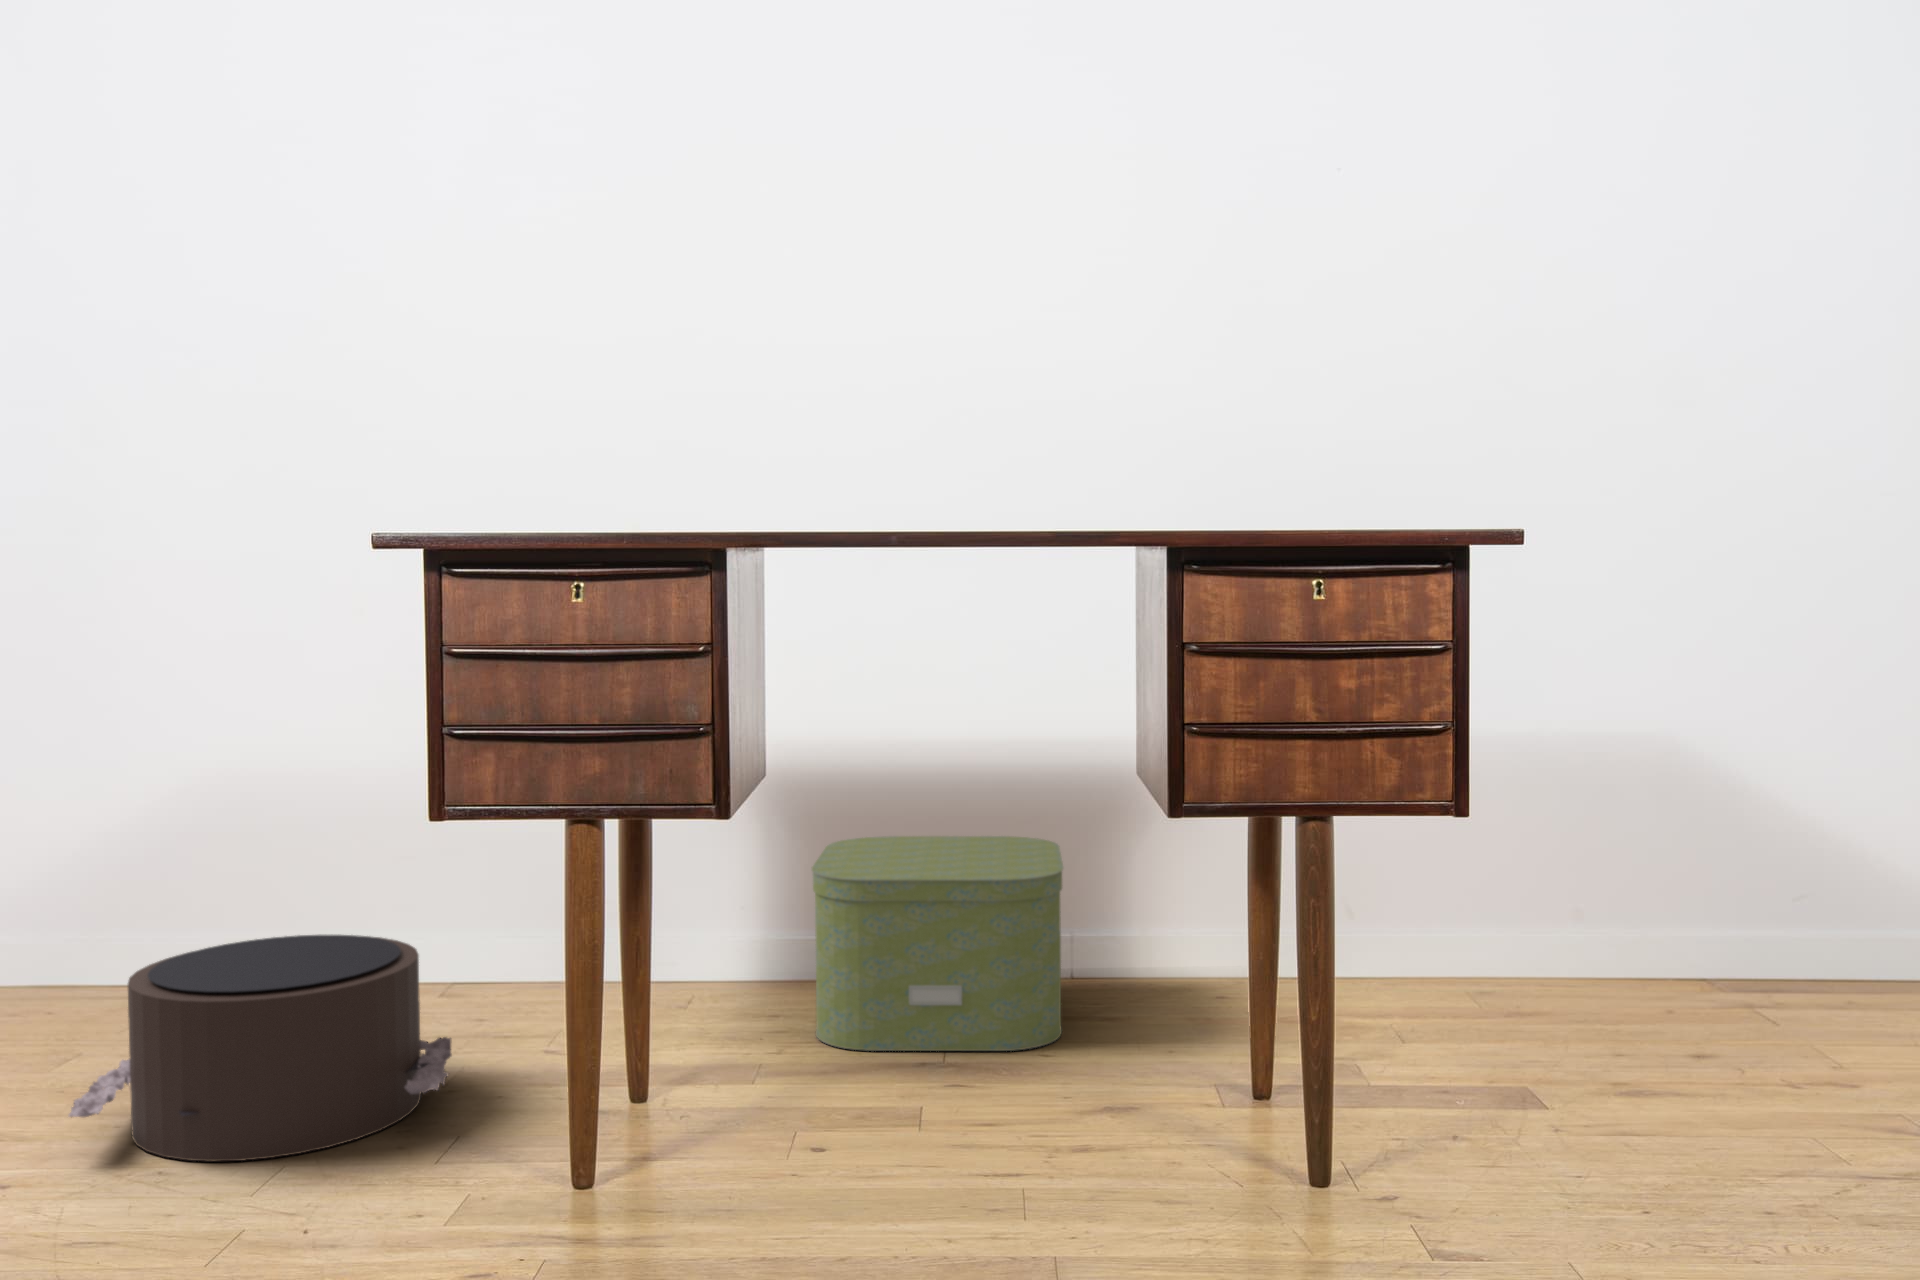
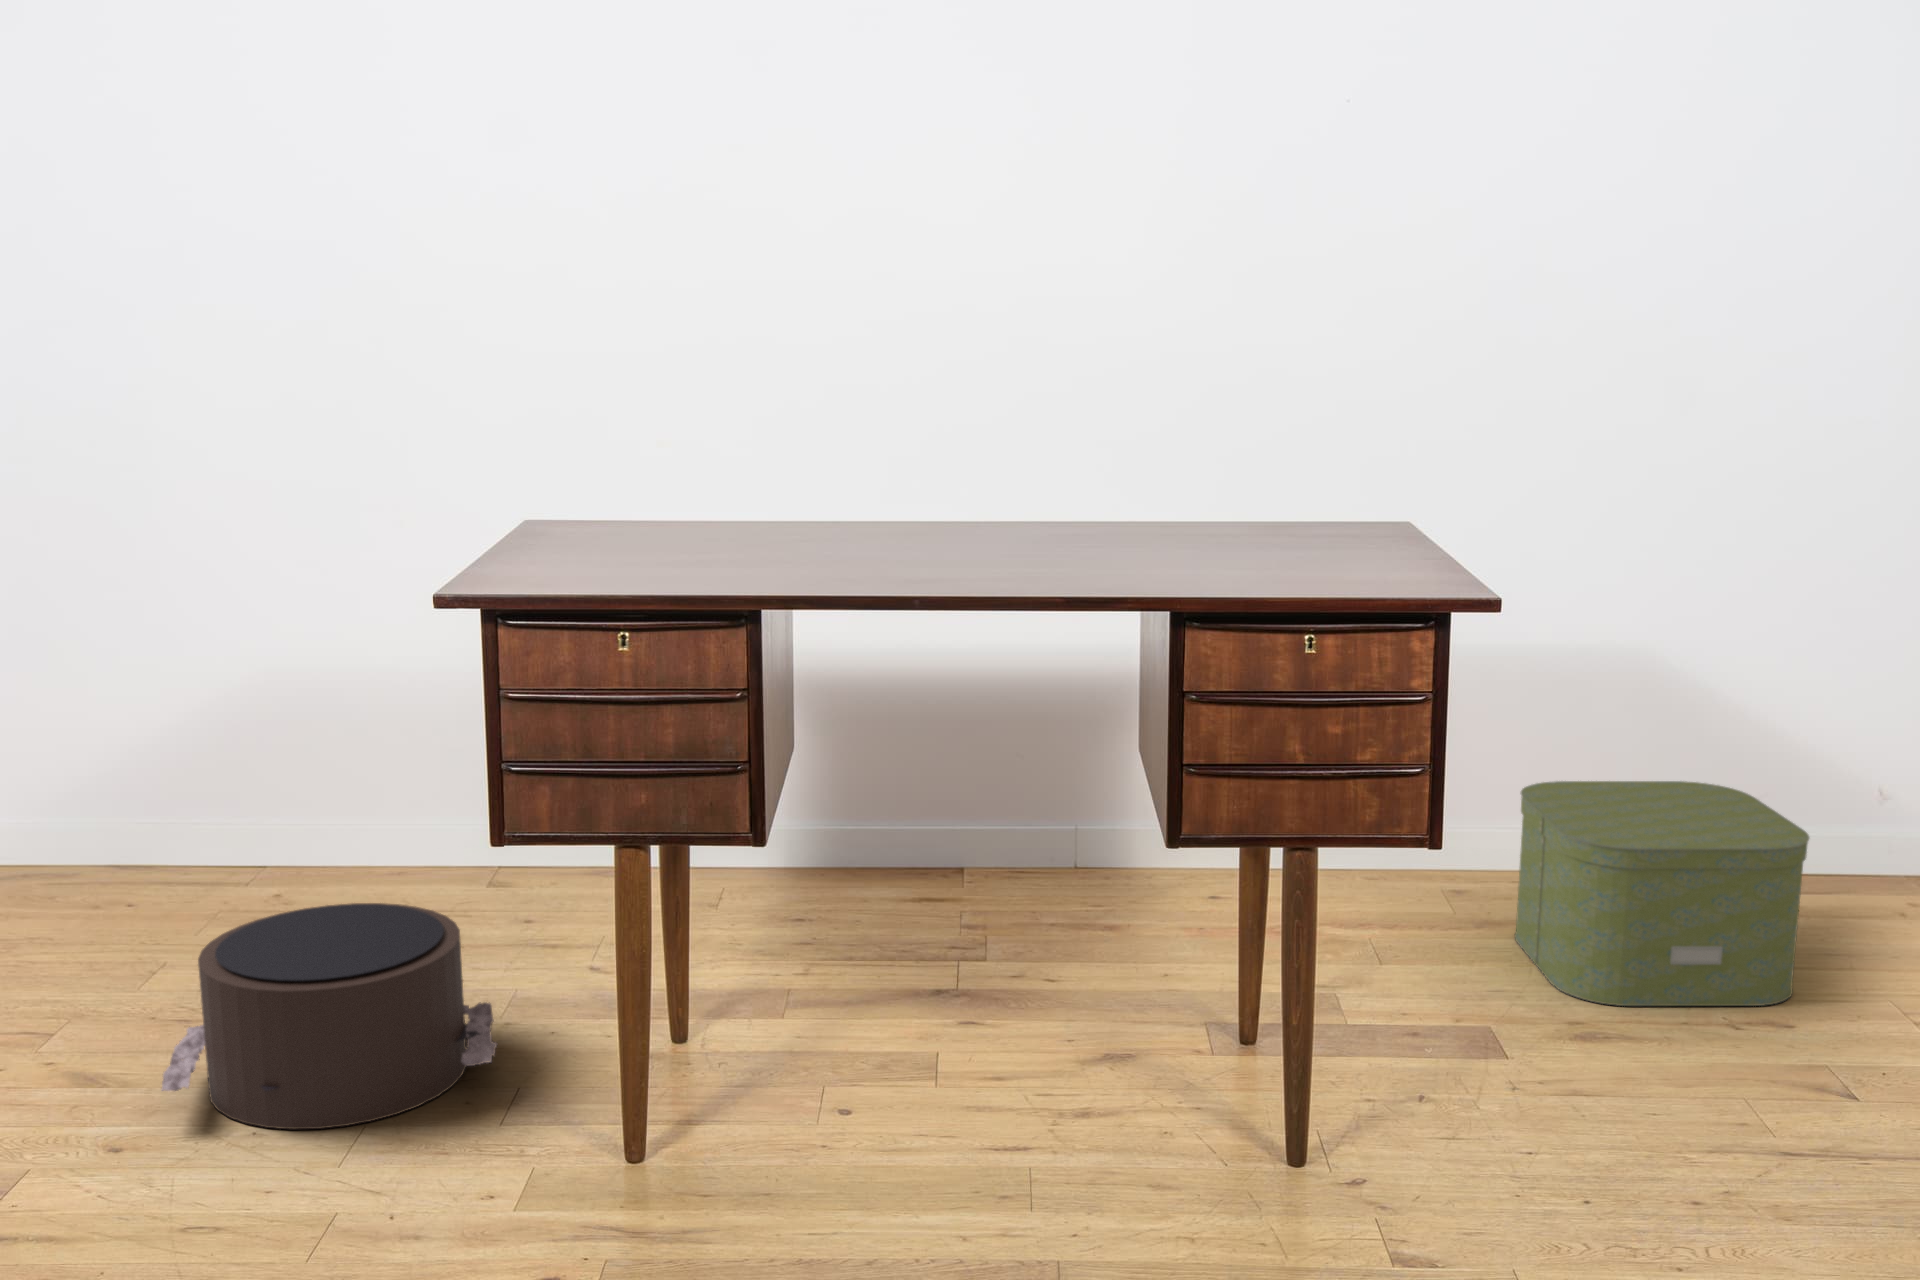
storage box: present [812,836,1063,1051] -> present [1515,781,1809,1006]

